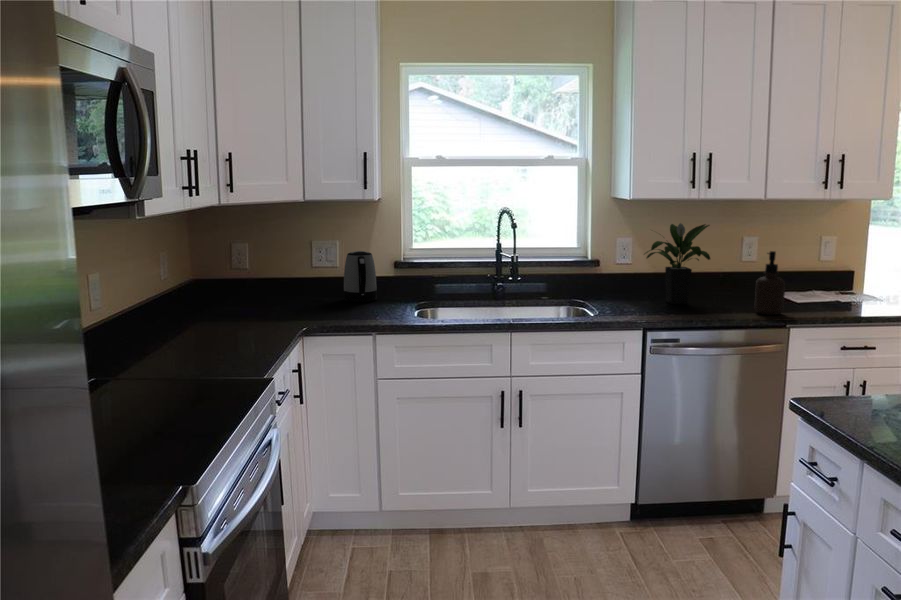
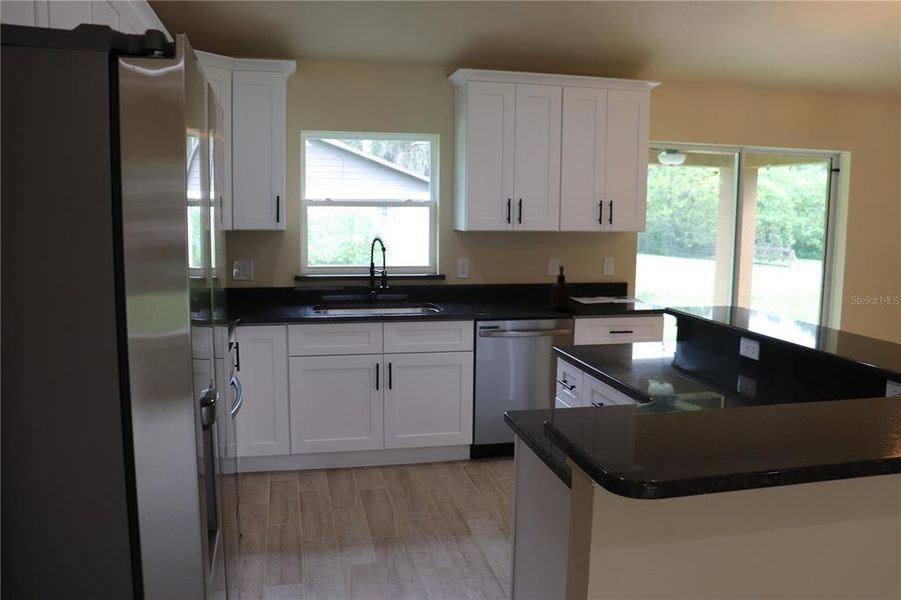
potted plant: present [645,223,710,304] -> none [477,247,523,305]
kettle: present [343,251,377,302] -> none [256,268,282,306]

